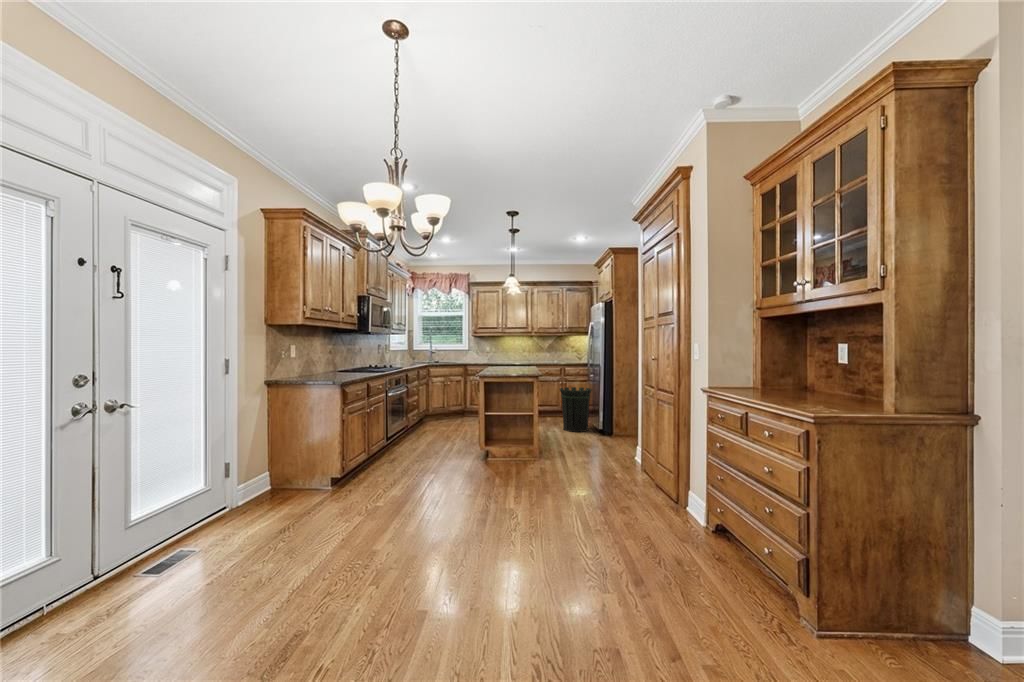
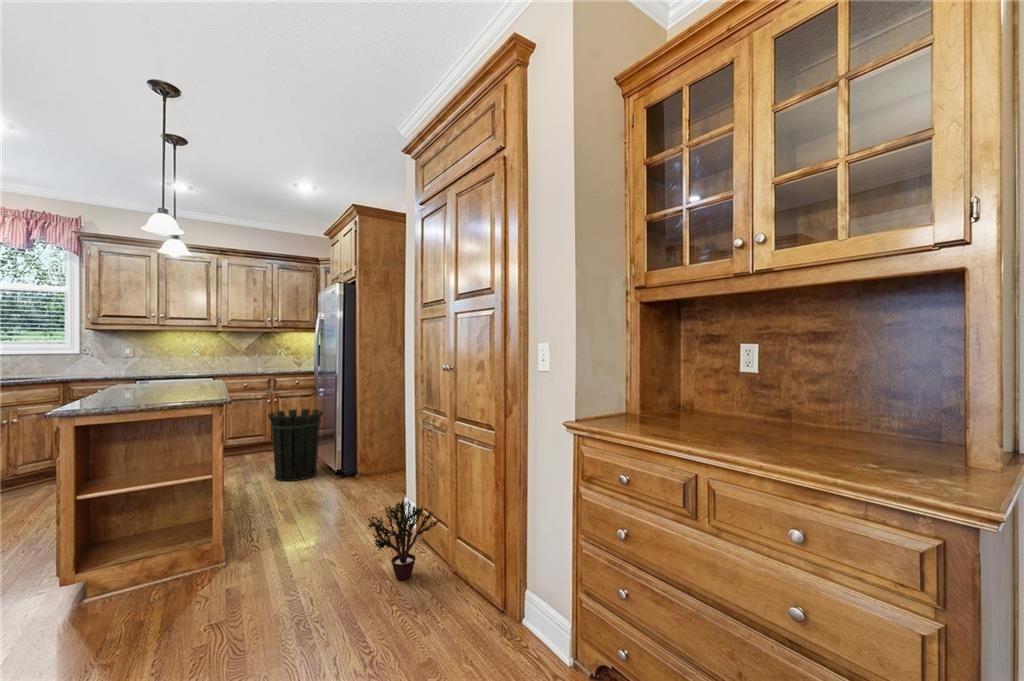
potted plant: none [606,436,649,482] -> present [367,499,441,580]

